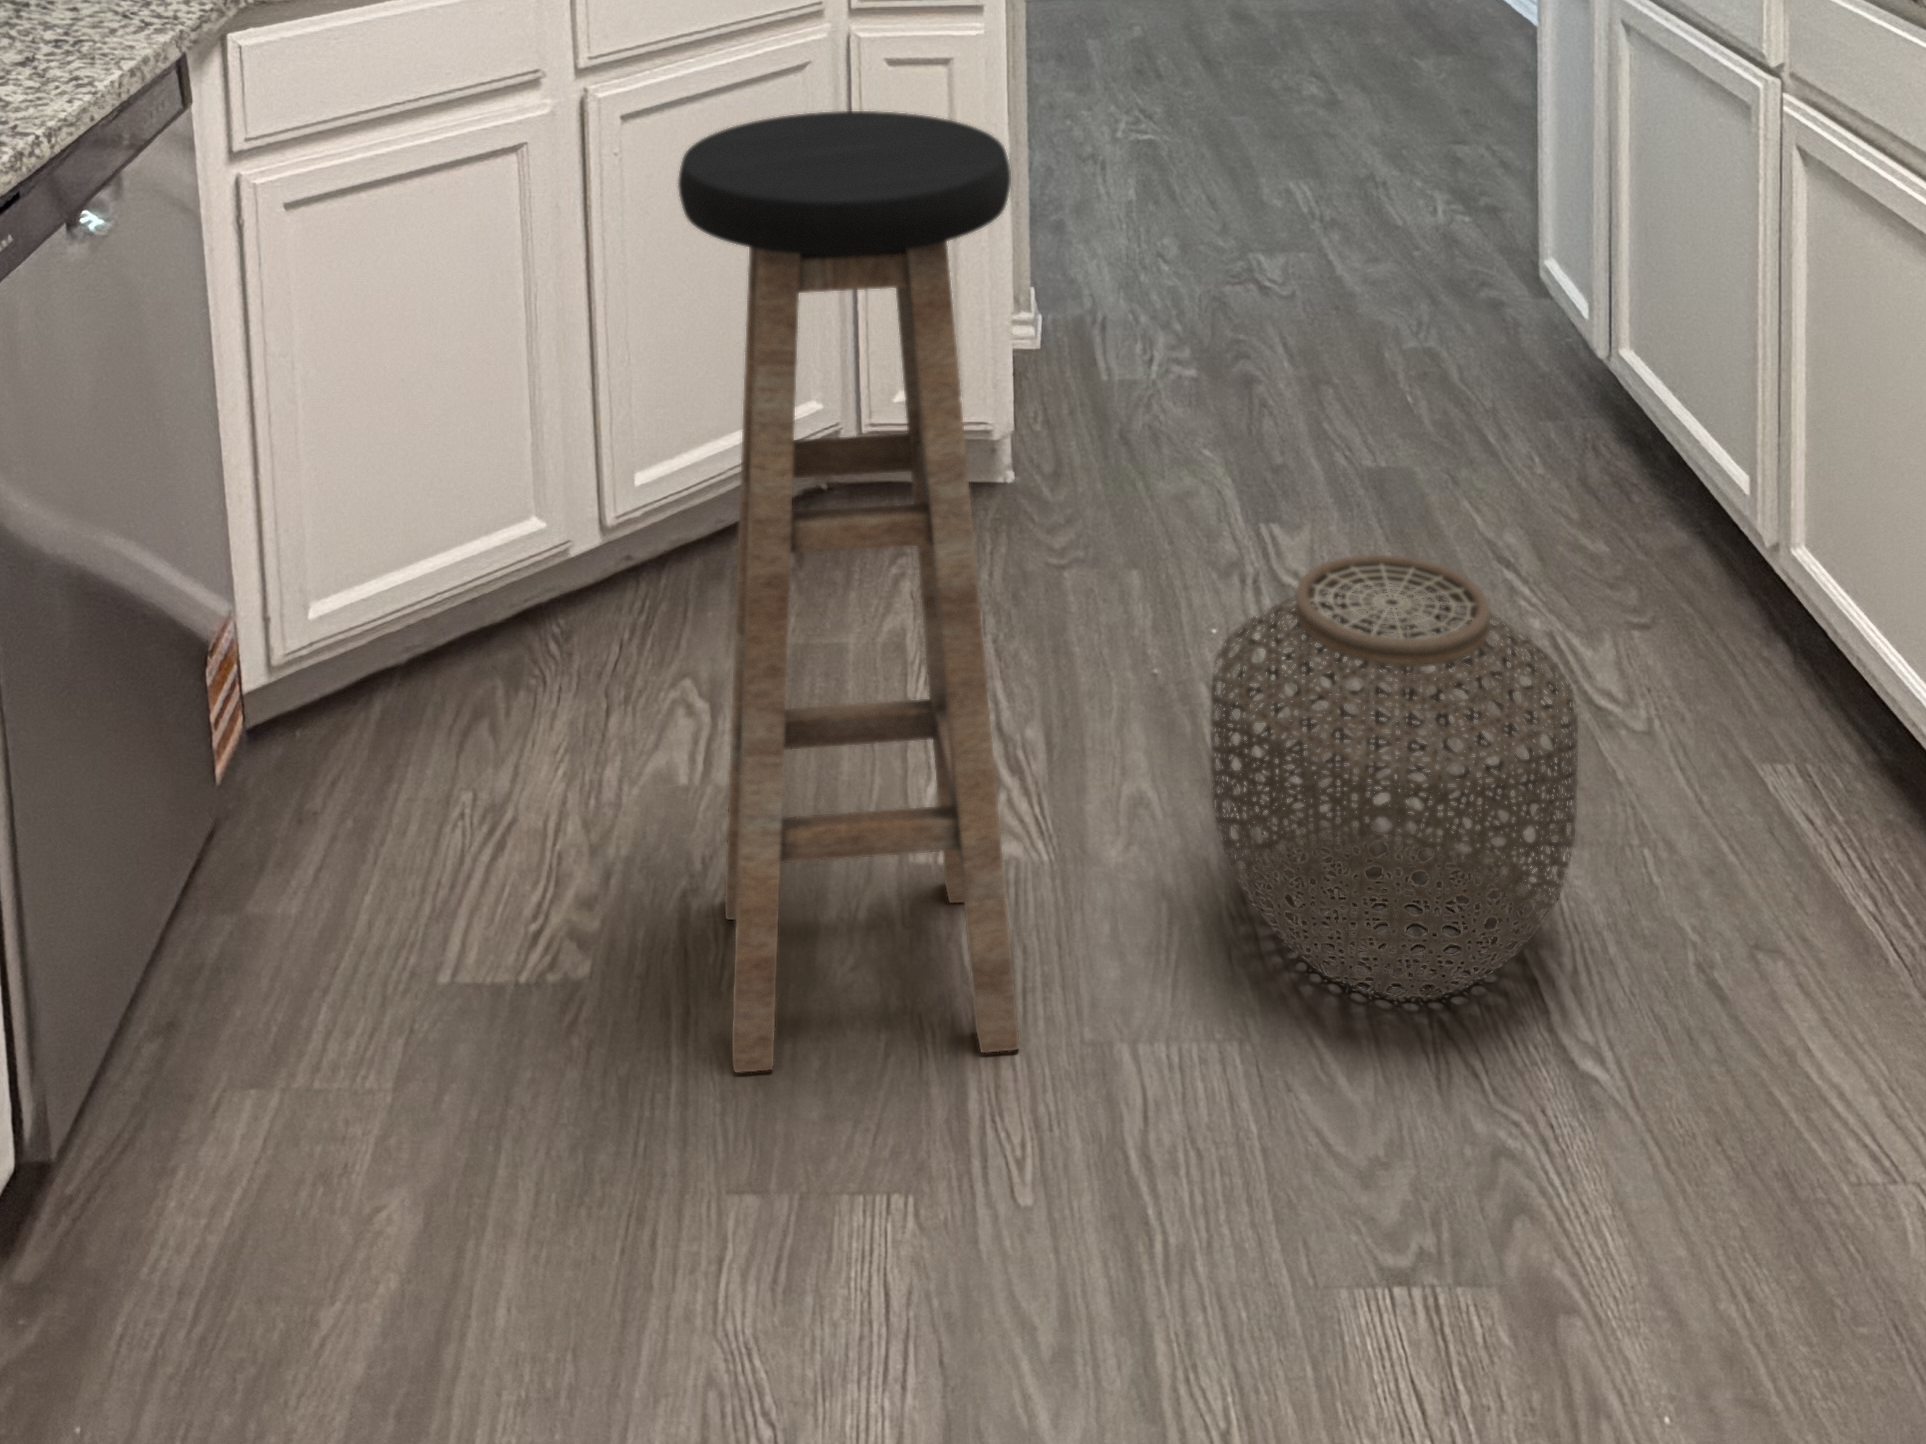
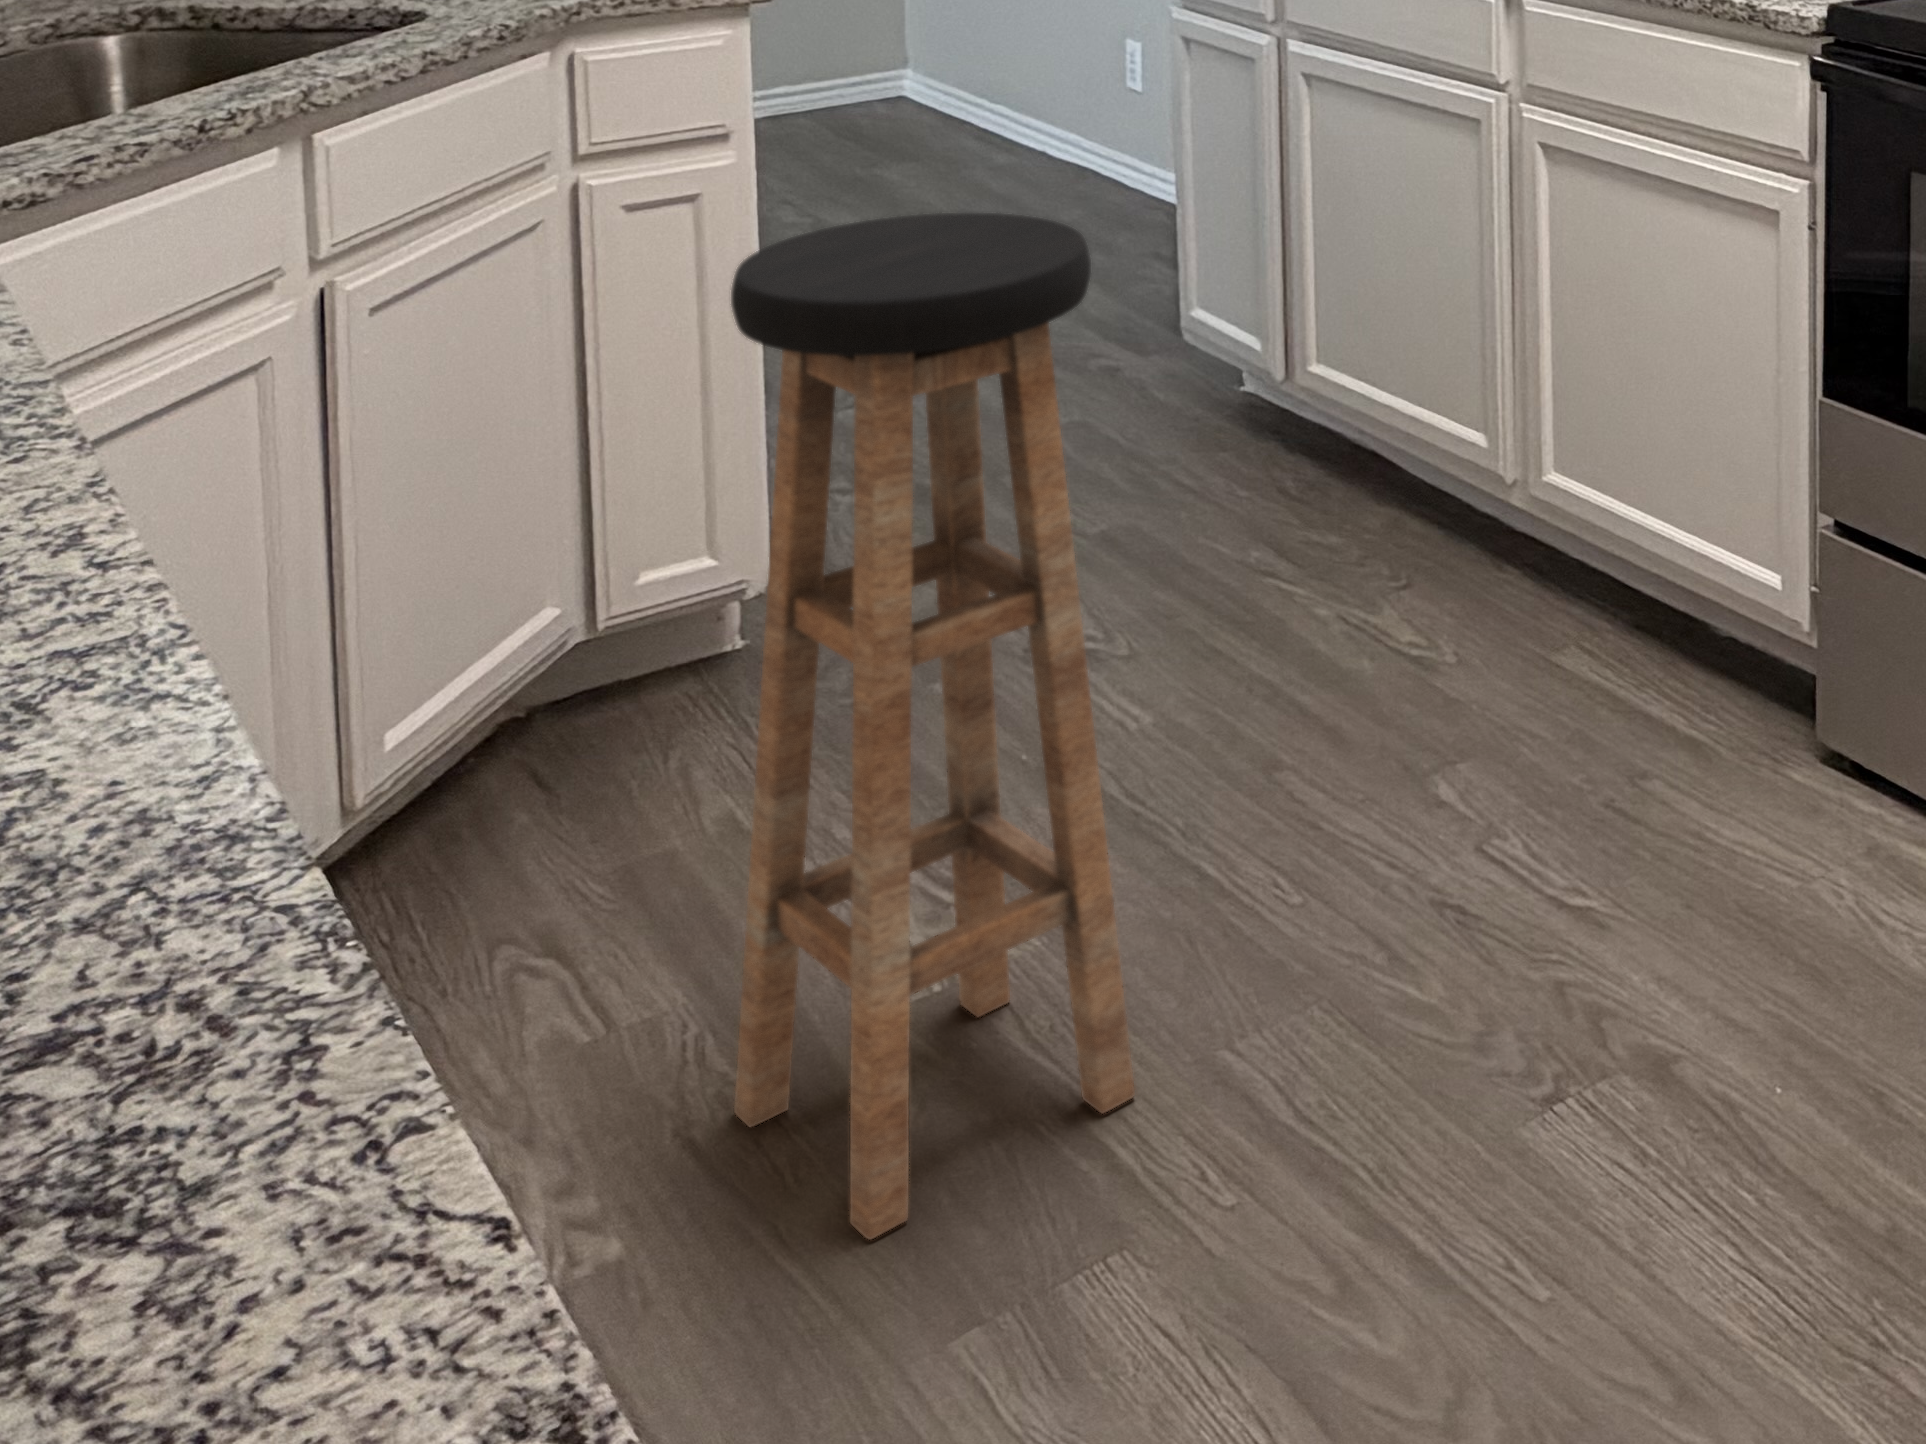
woven basket: present [1210,555,1578,998] -> none [1220,542,1539,931]

